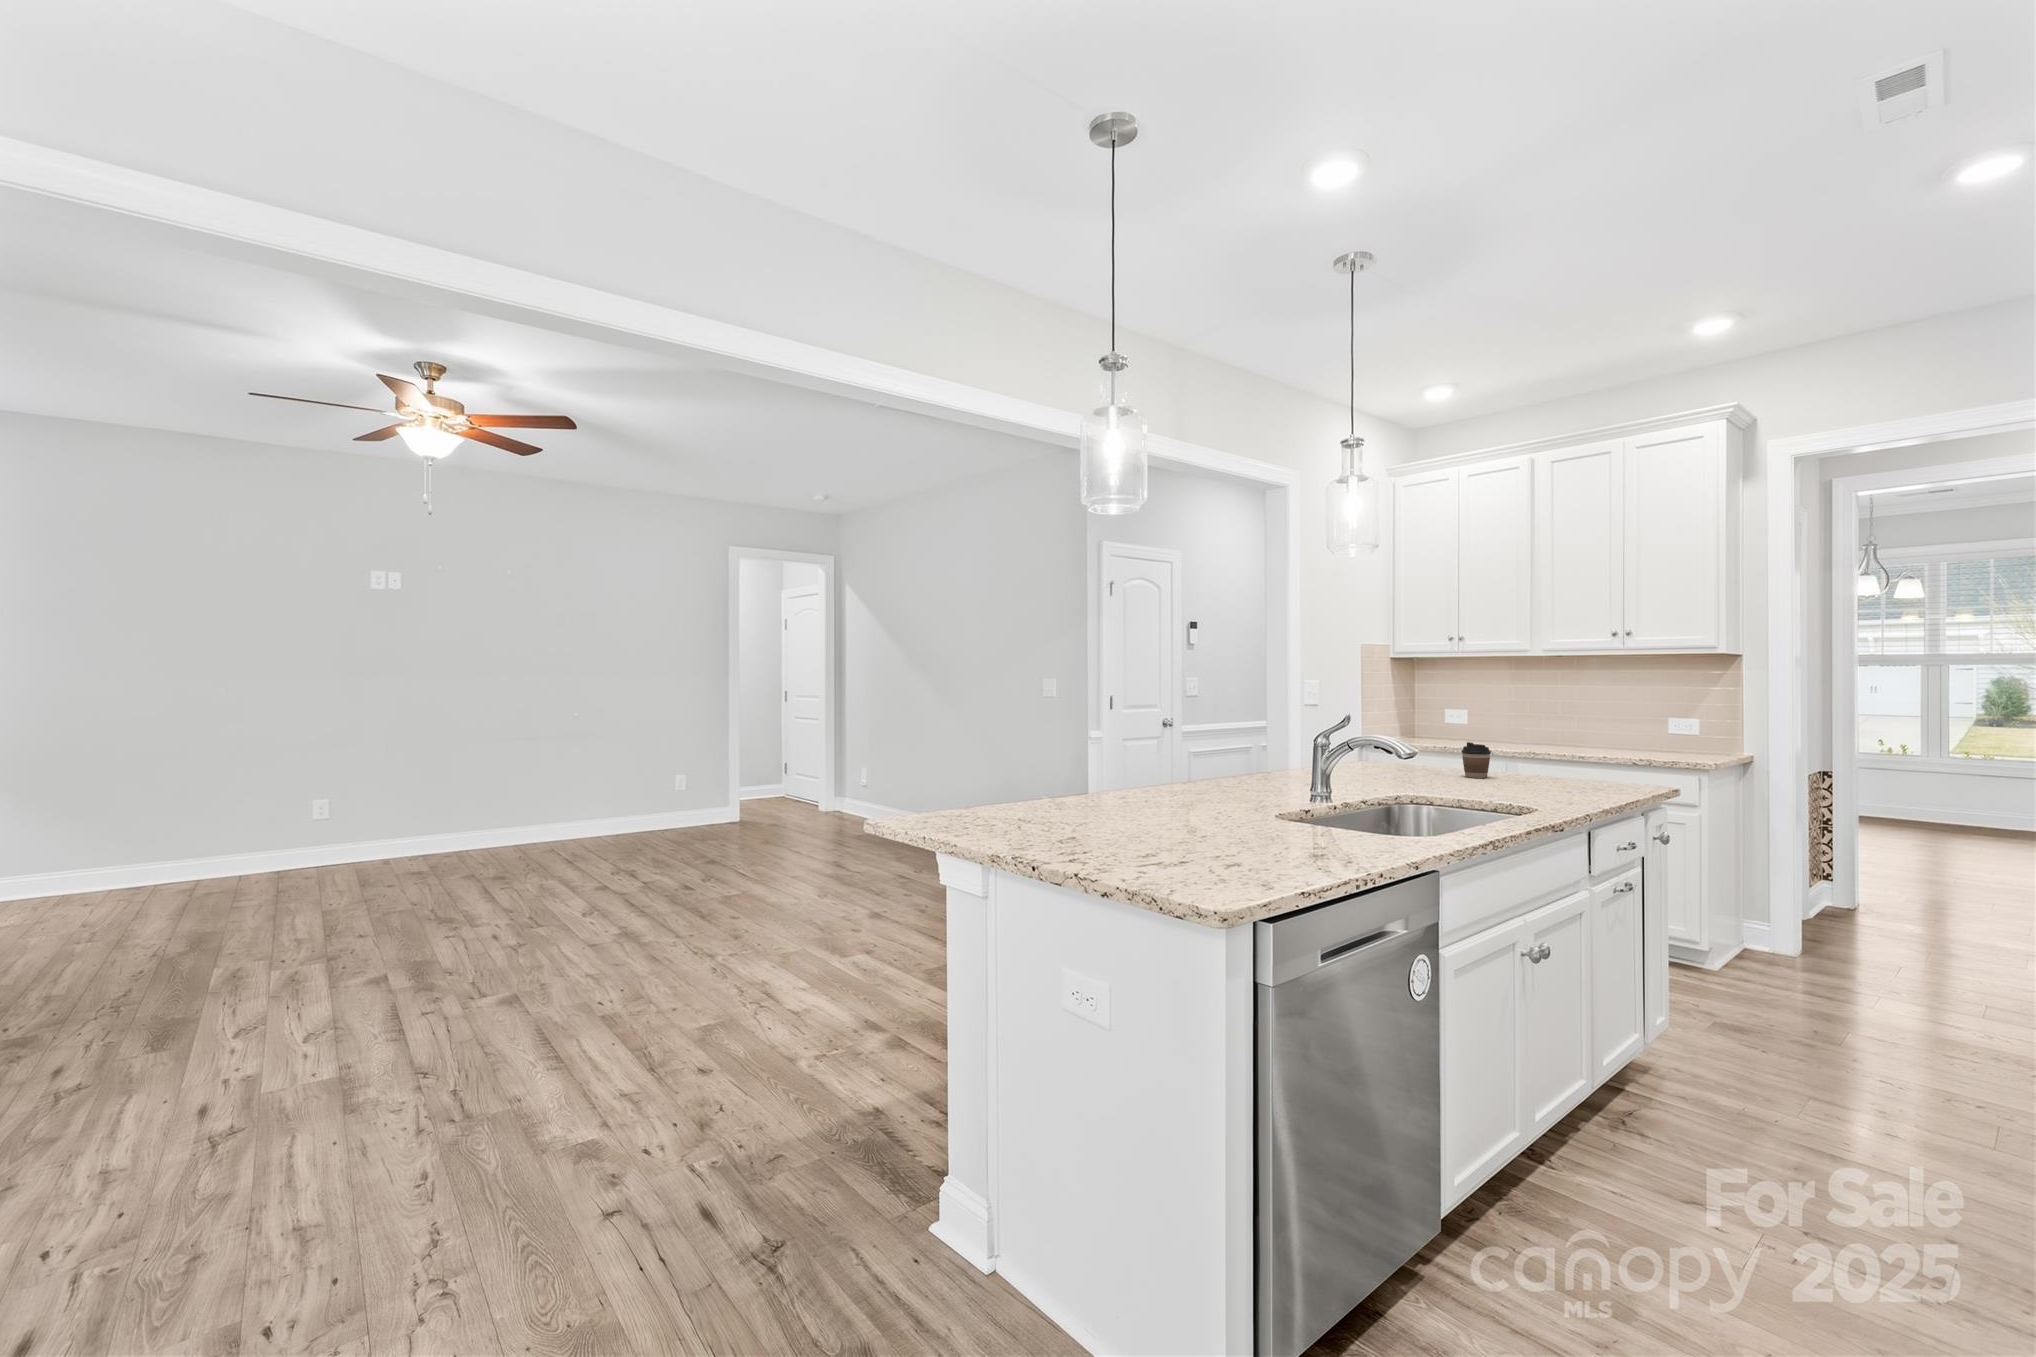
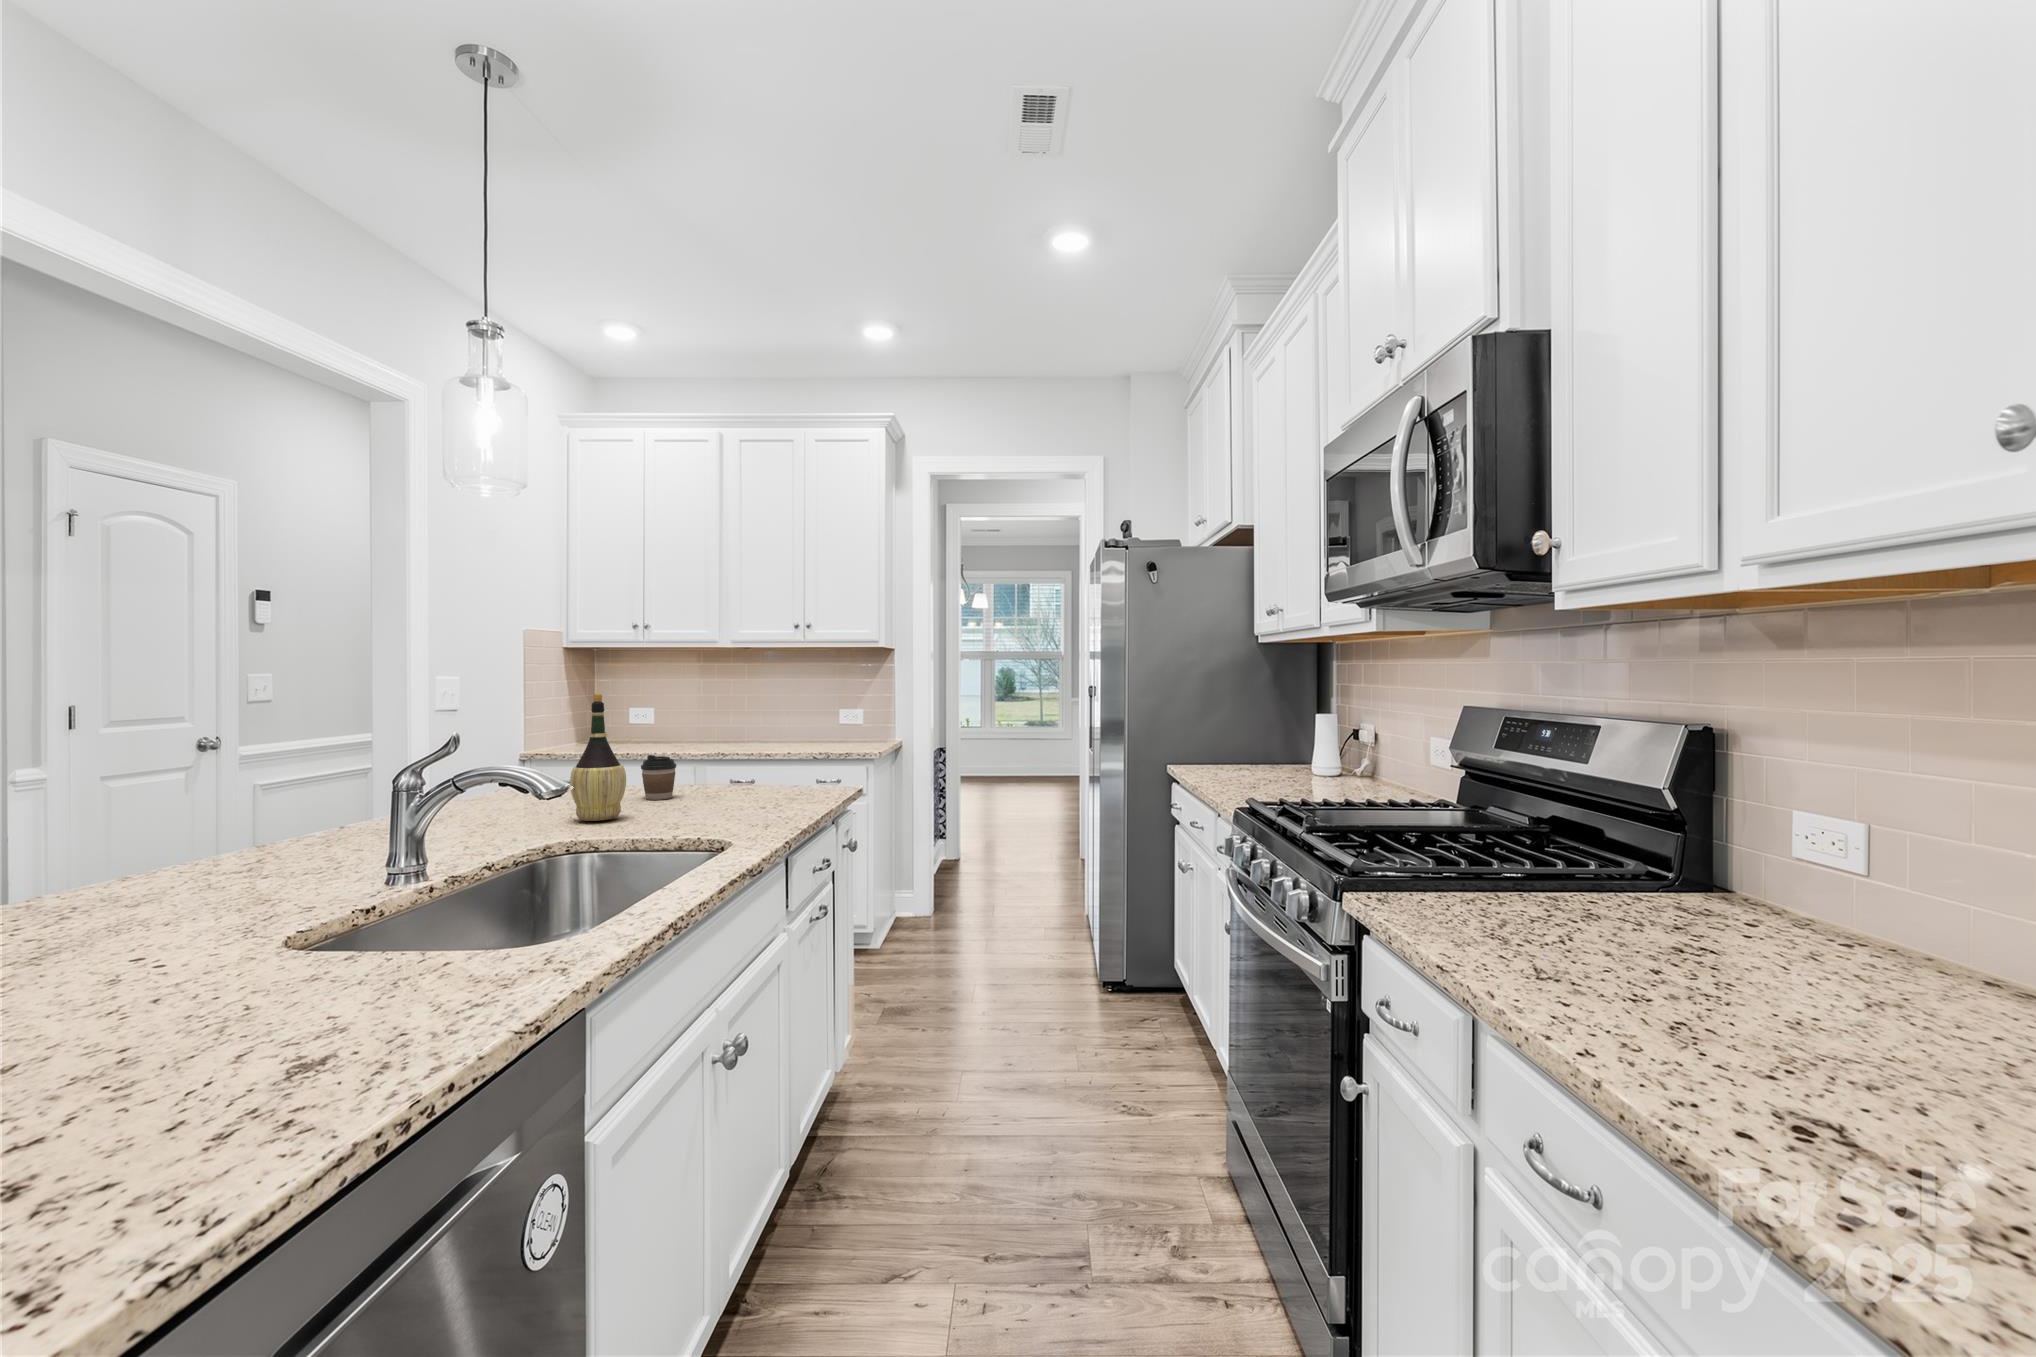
wine bottle: none [1411,692,1452,785] -> present [570,694,626,821]

